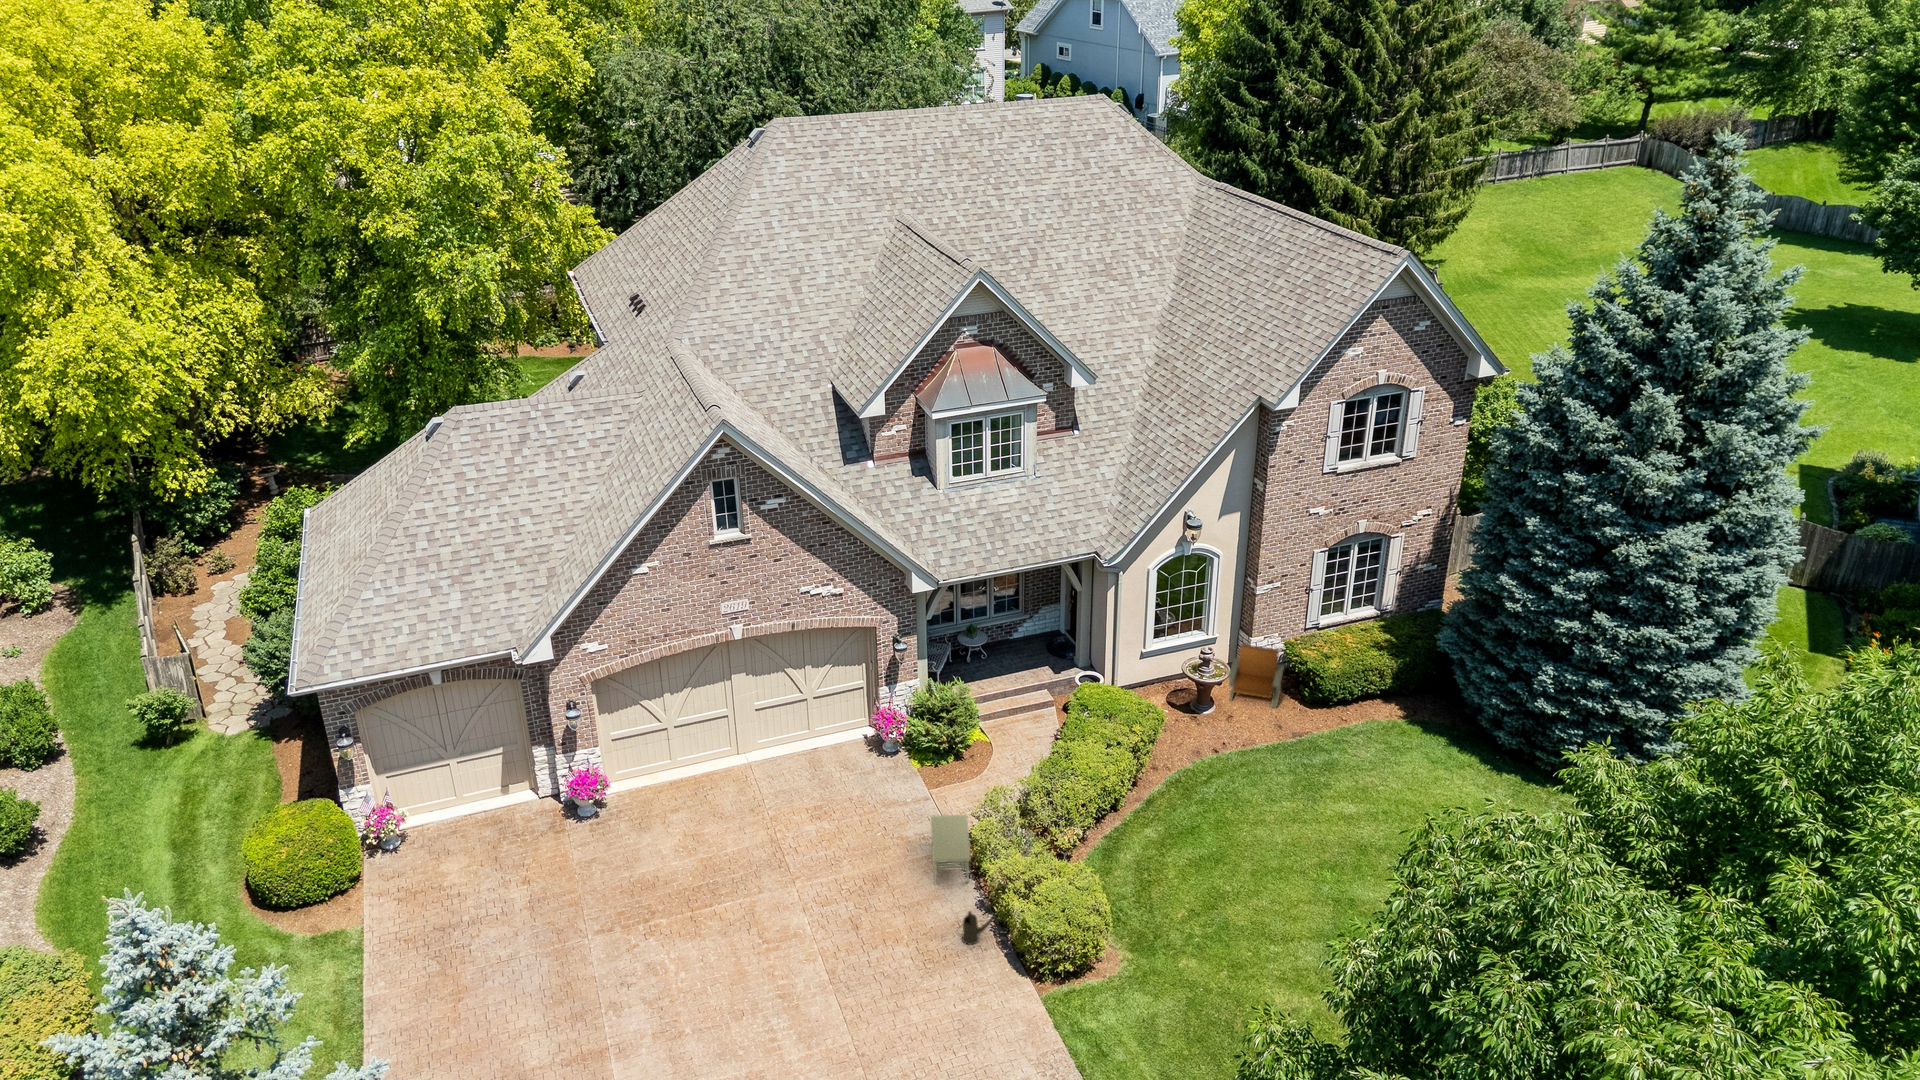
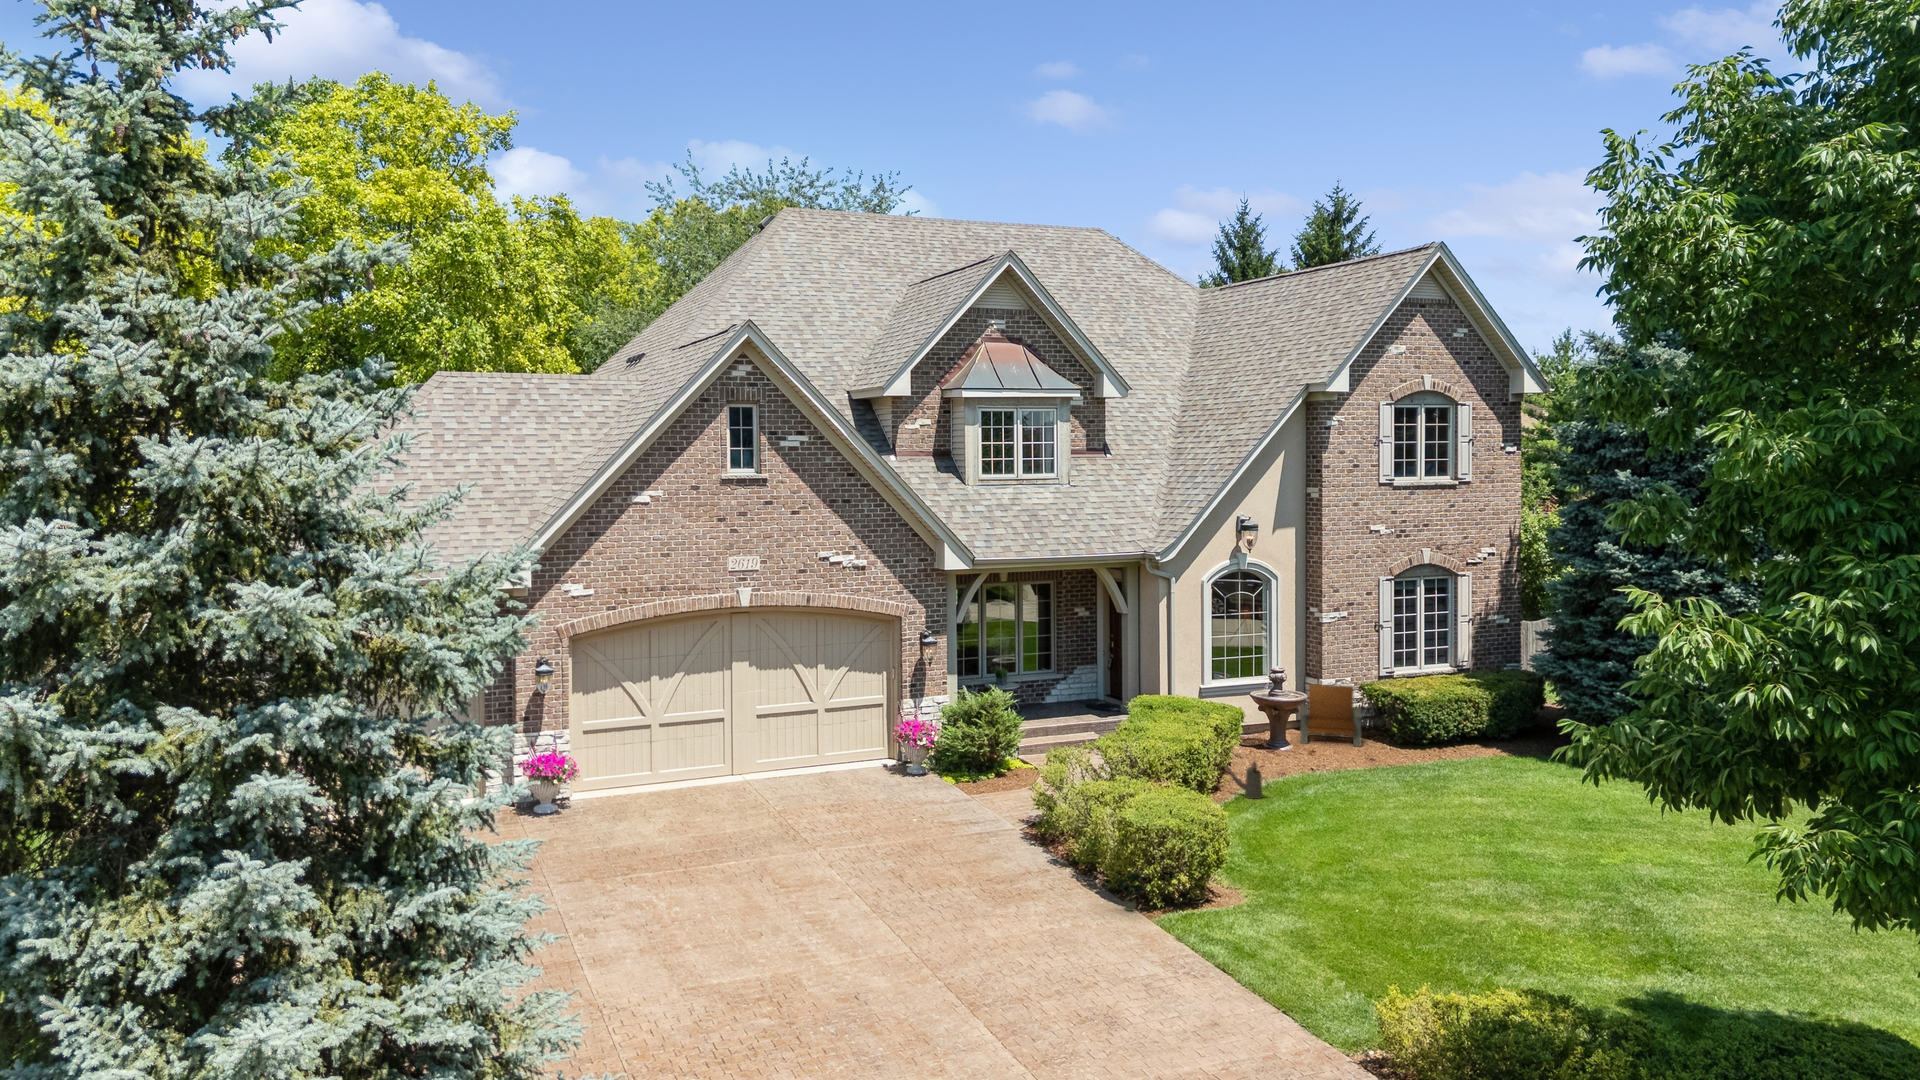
storage bench: present [931,815,971,884] -> none [987,785,1048,849]
watering can: present [957,911,997,945] -> present [1225,762,1268,799]
potted plant: none [1001,957,1024,987] -> present [1116,873,1146,911]

